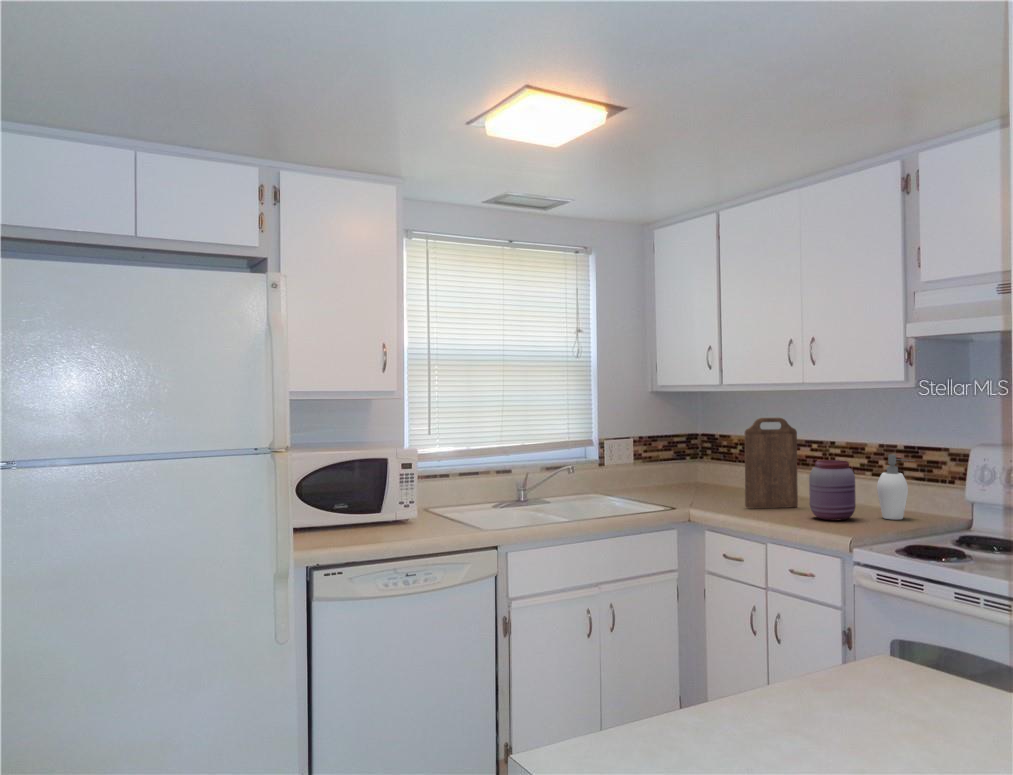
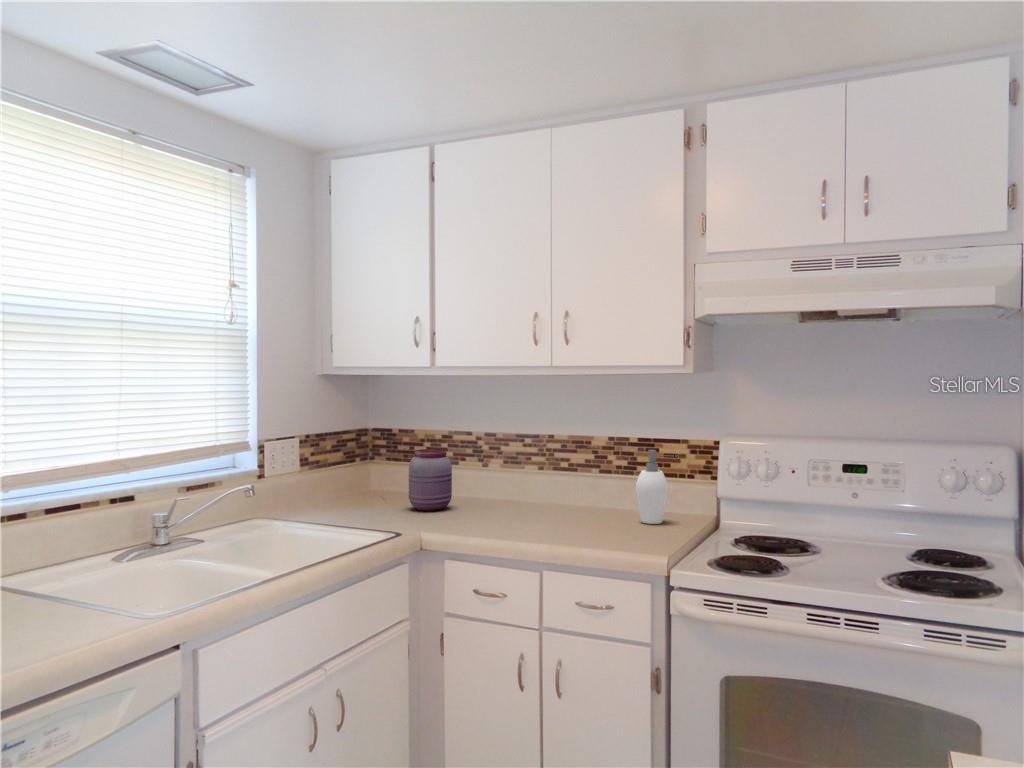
cutting board: present [744,418,798,508] -> none [481,408,534,523]
jar: present [809,460,856,521] -> present [409,449,452,511]

